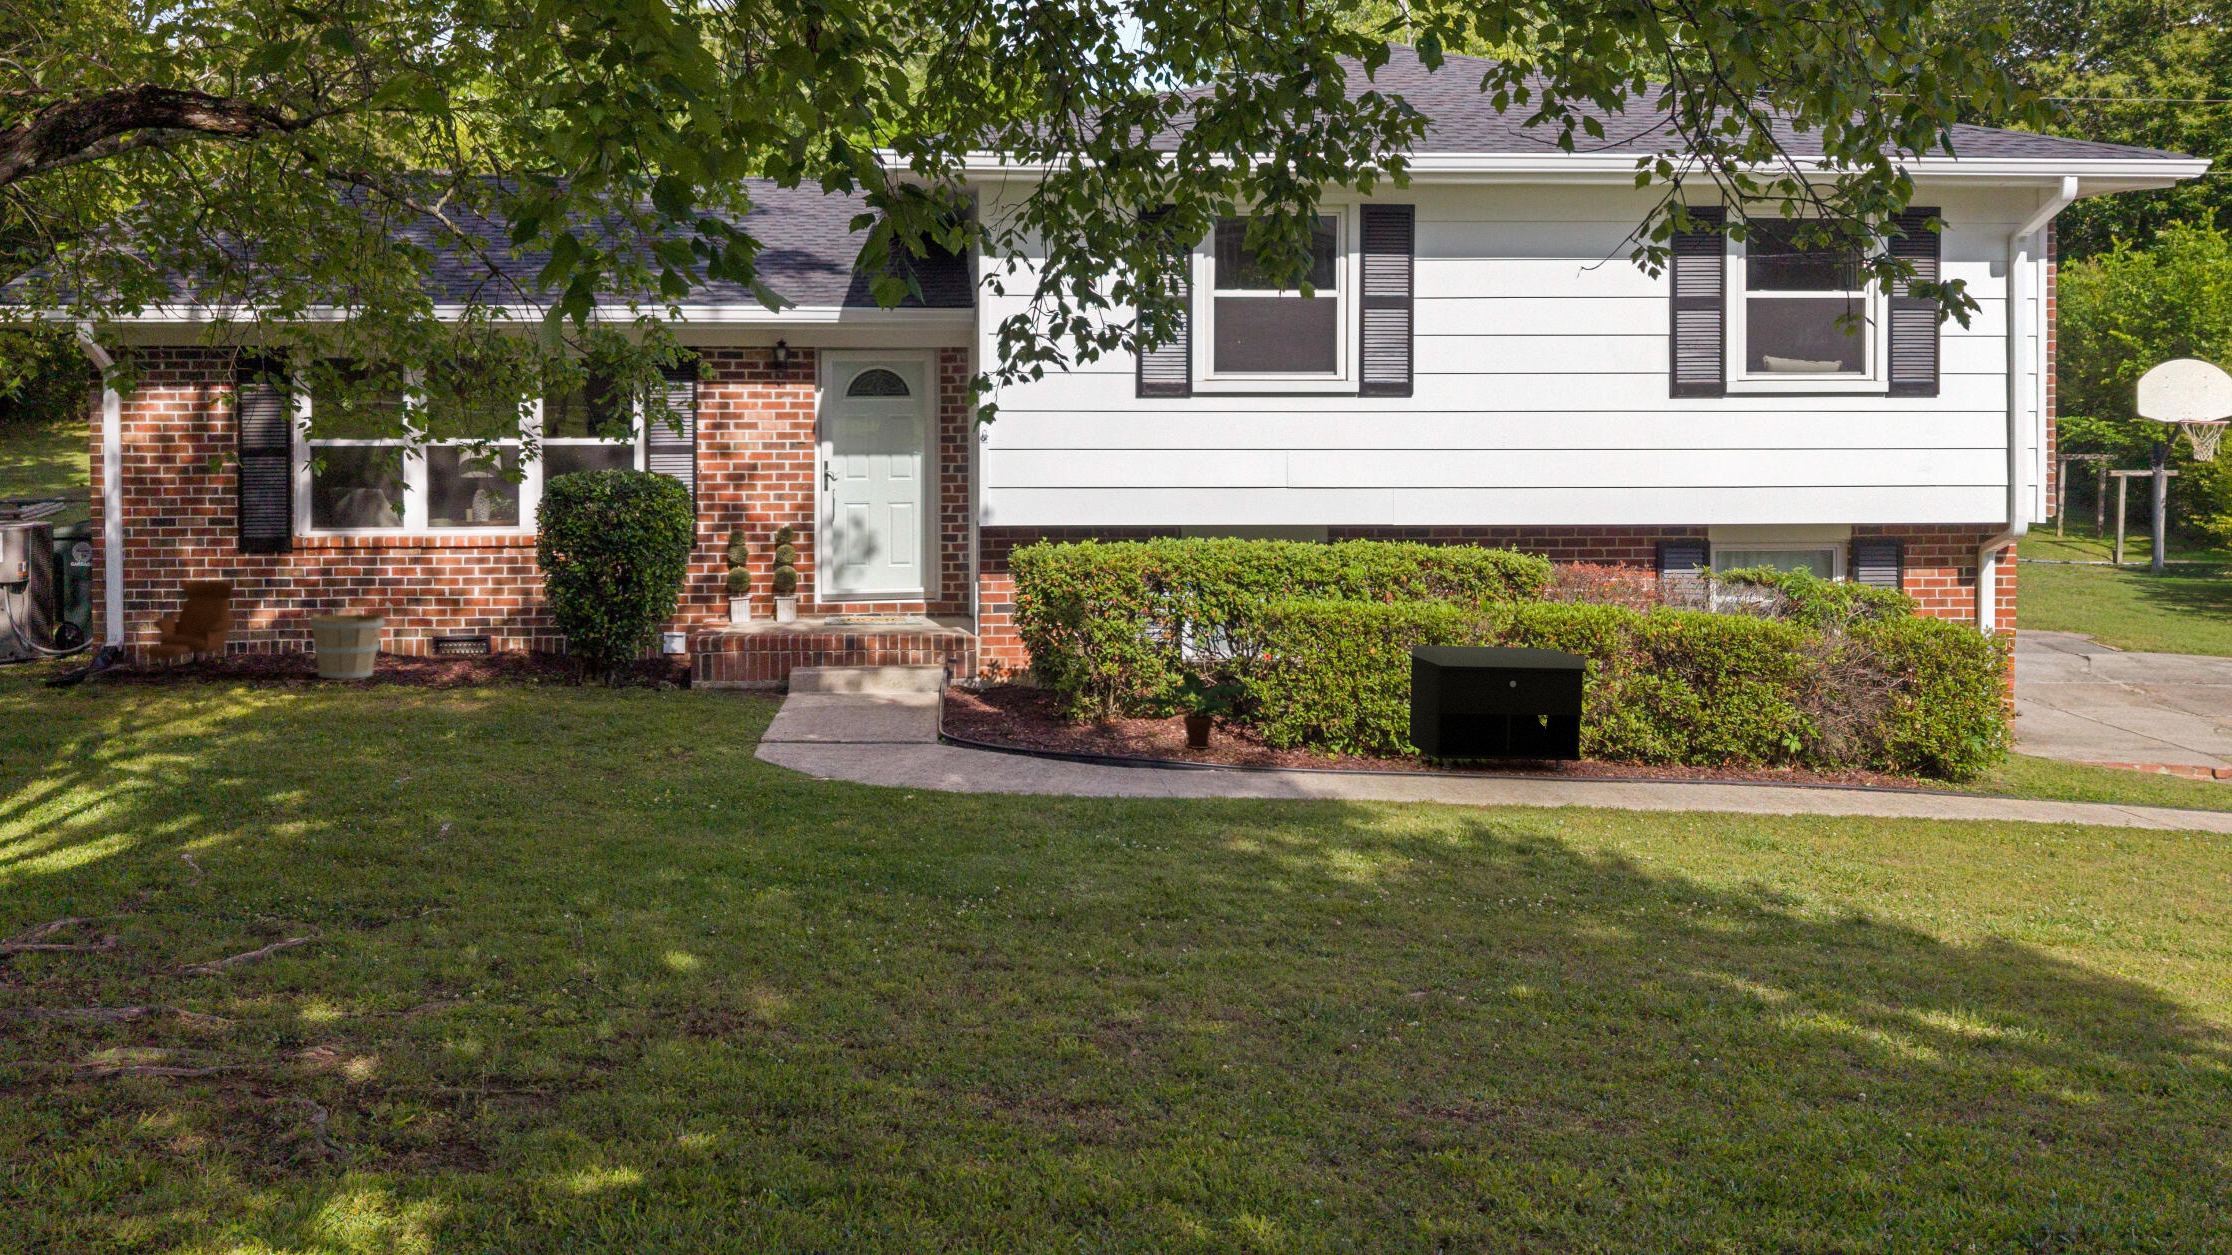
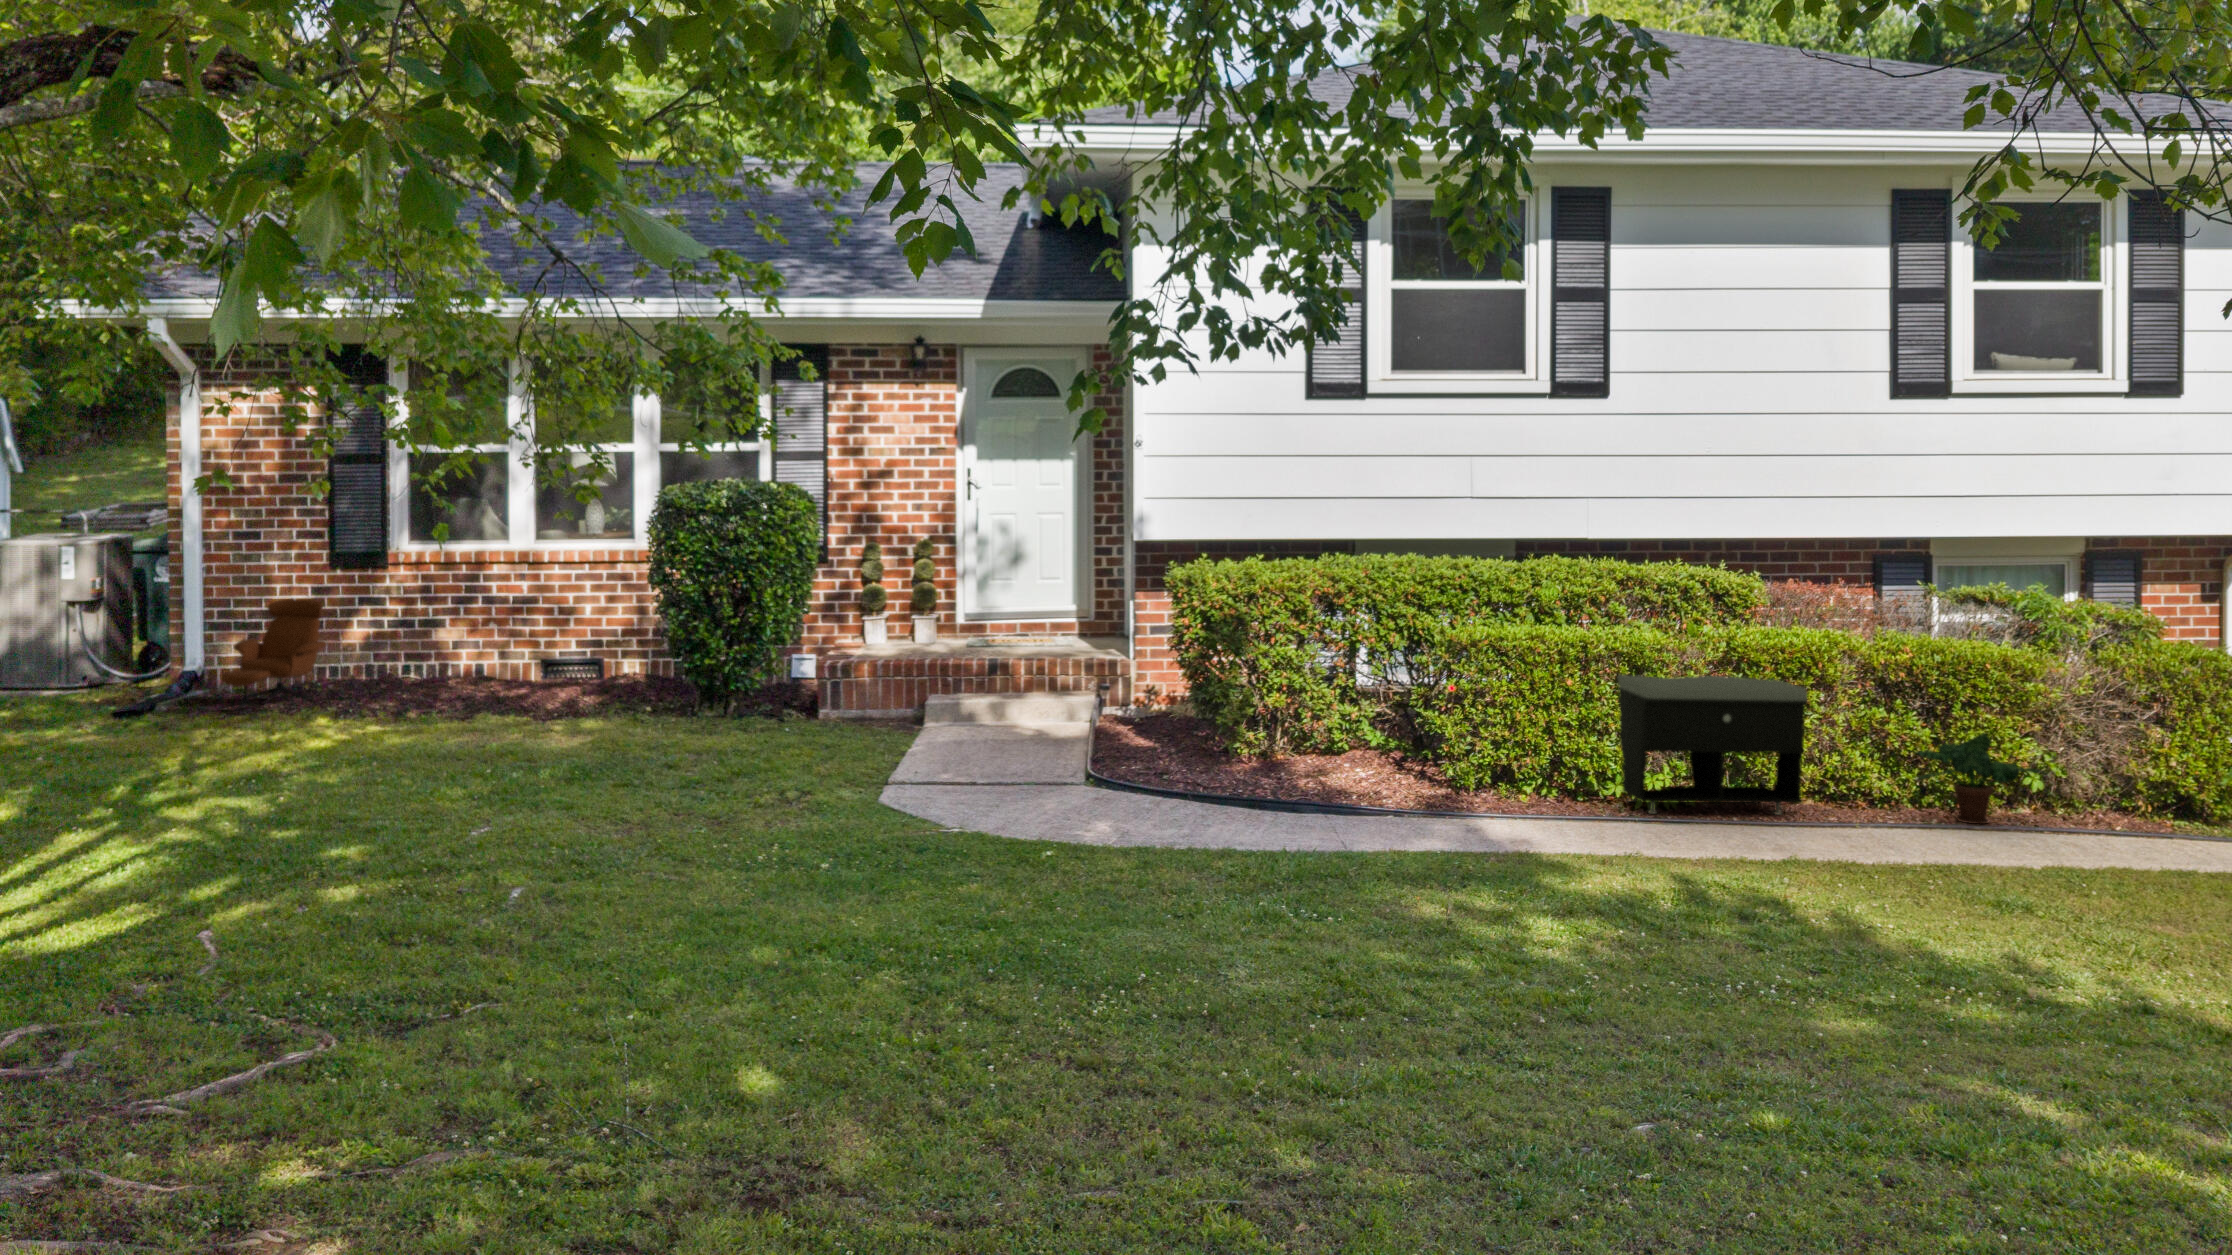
wooden bucket: present [310,614,385,679] -> none [405,634,488,706]
potted plant: present [1140,670,1248,749] -> present [1914,732,2046,824]

